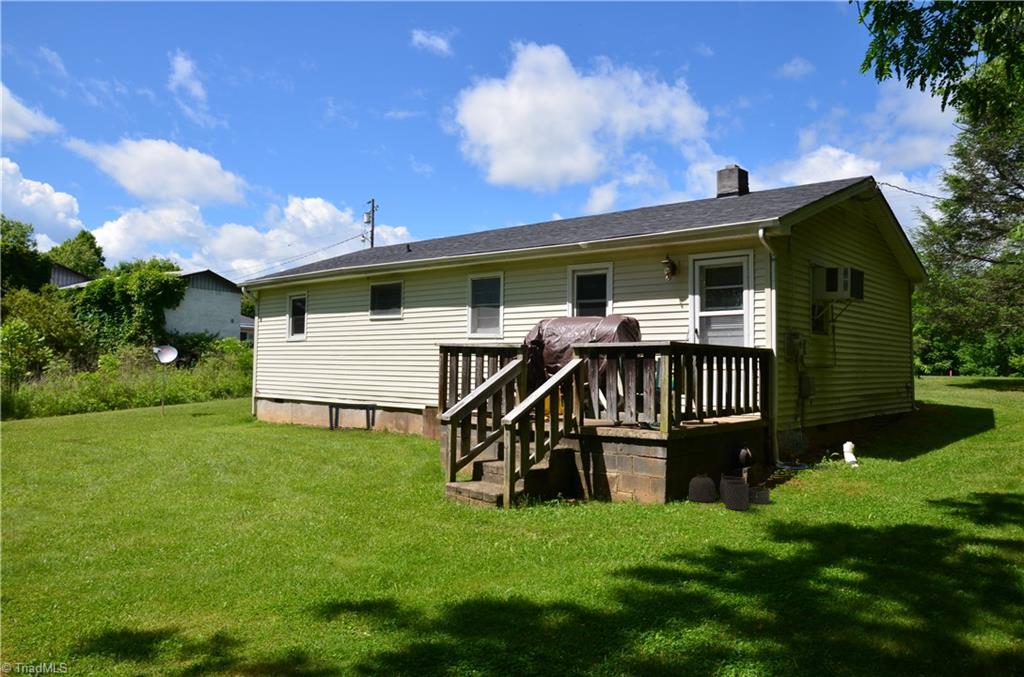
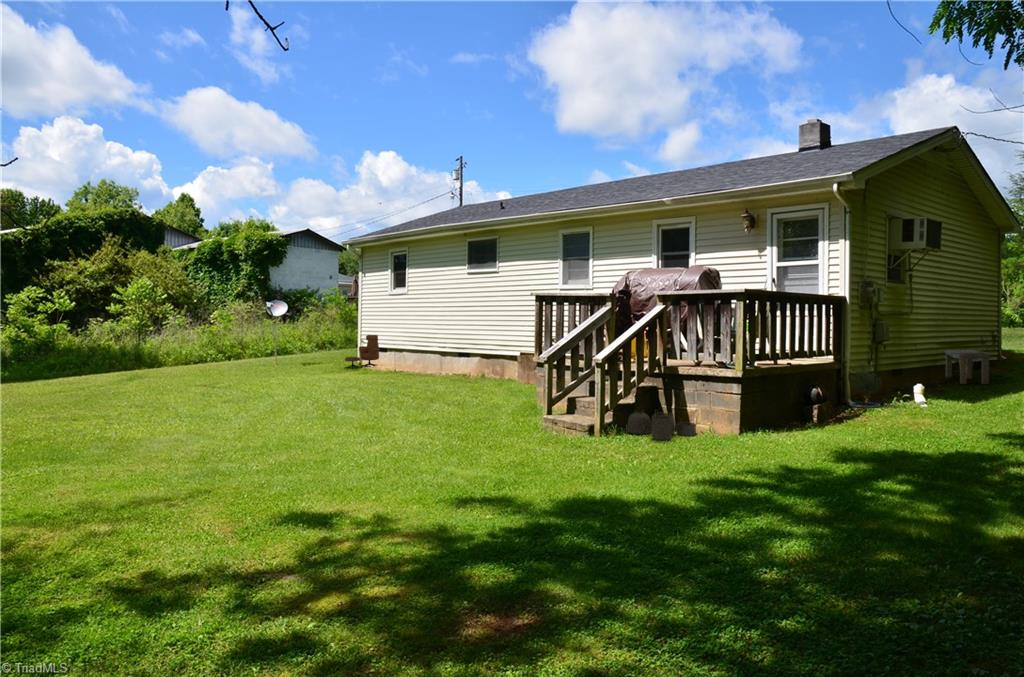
lounge chair: none [235,384,277,421] -> present [345,335,380,368]
bench: present [328,404,377,430] -> present [945,349,989,384]
woven basket: present [689,474,770,510] -> present [628,412,696,440]

